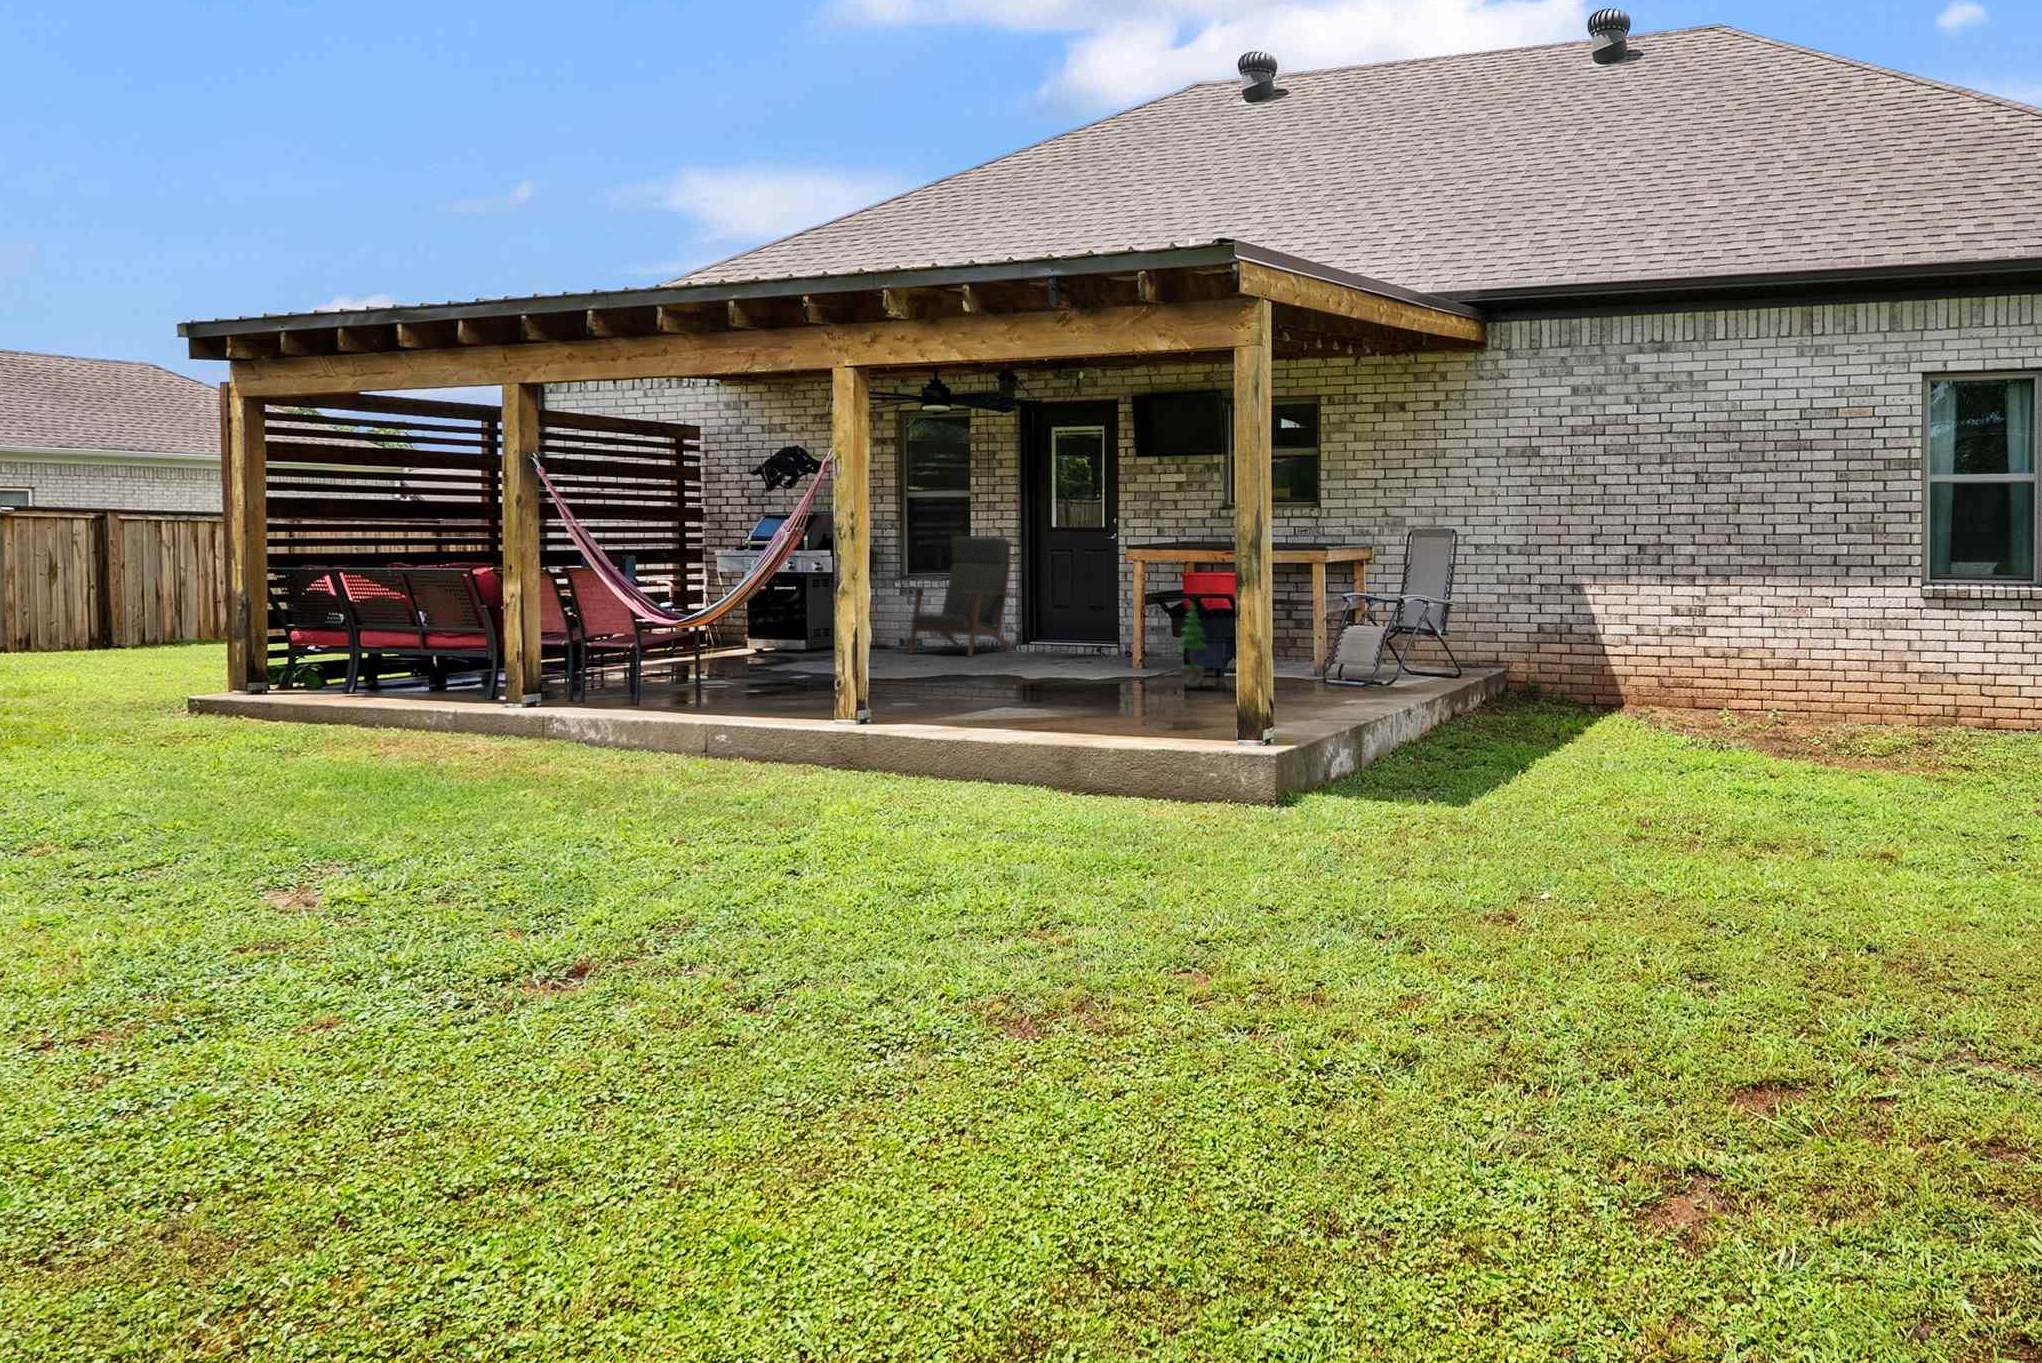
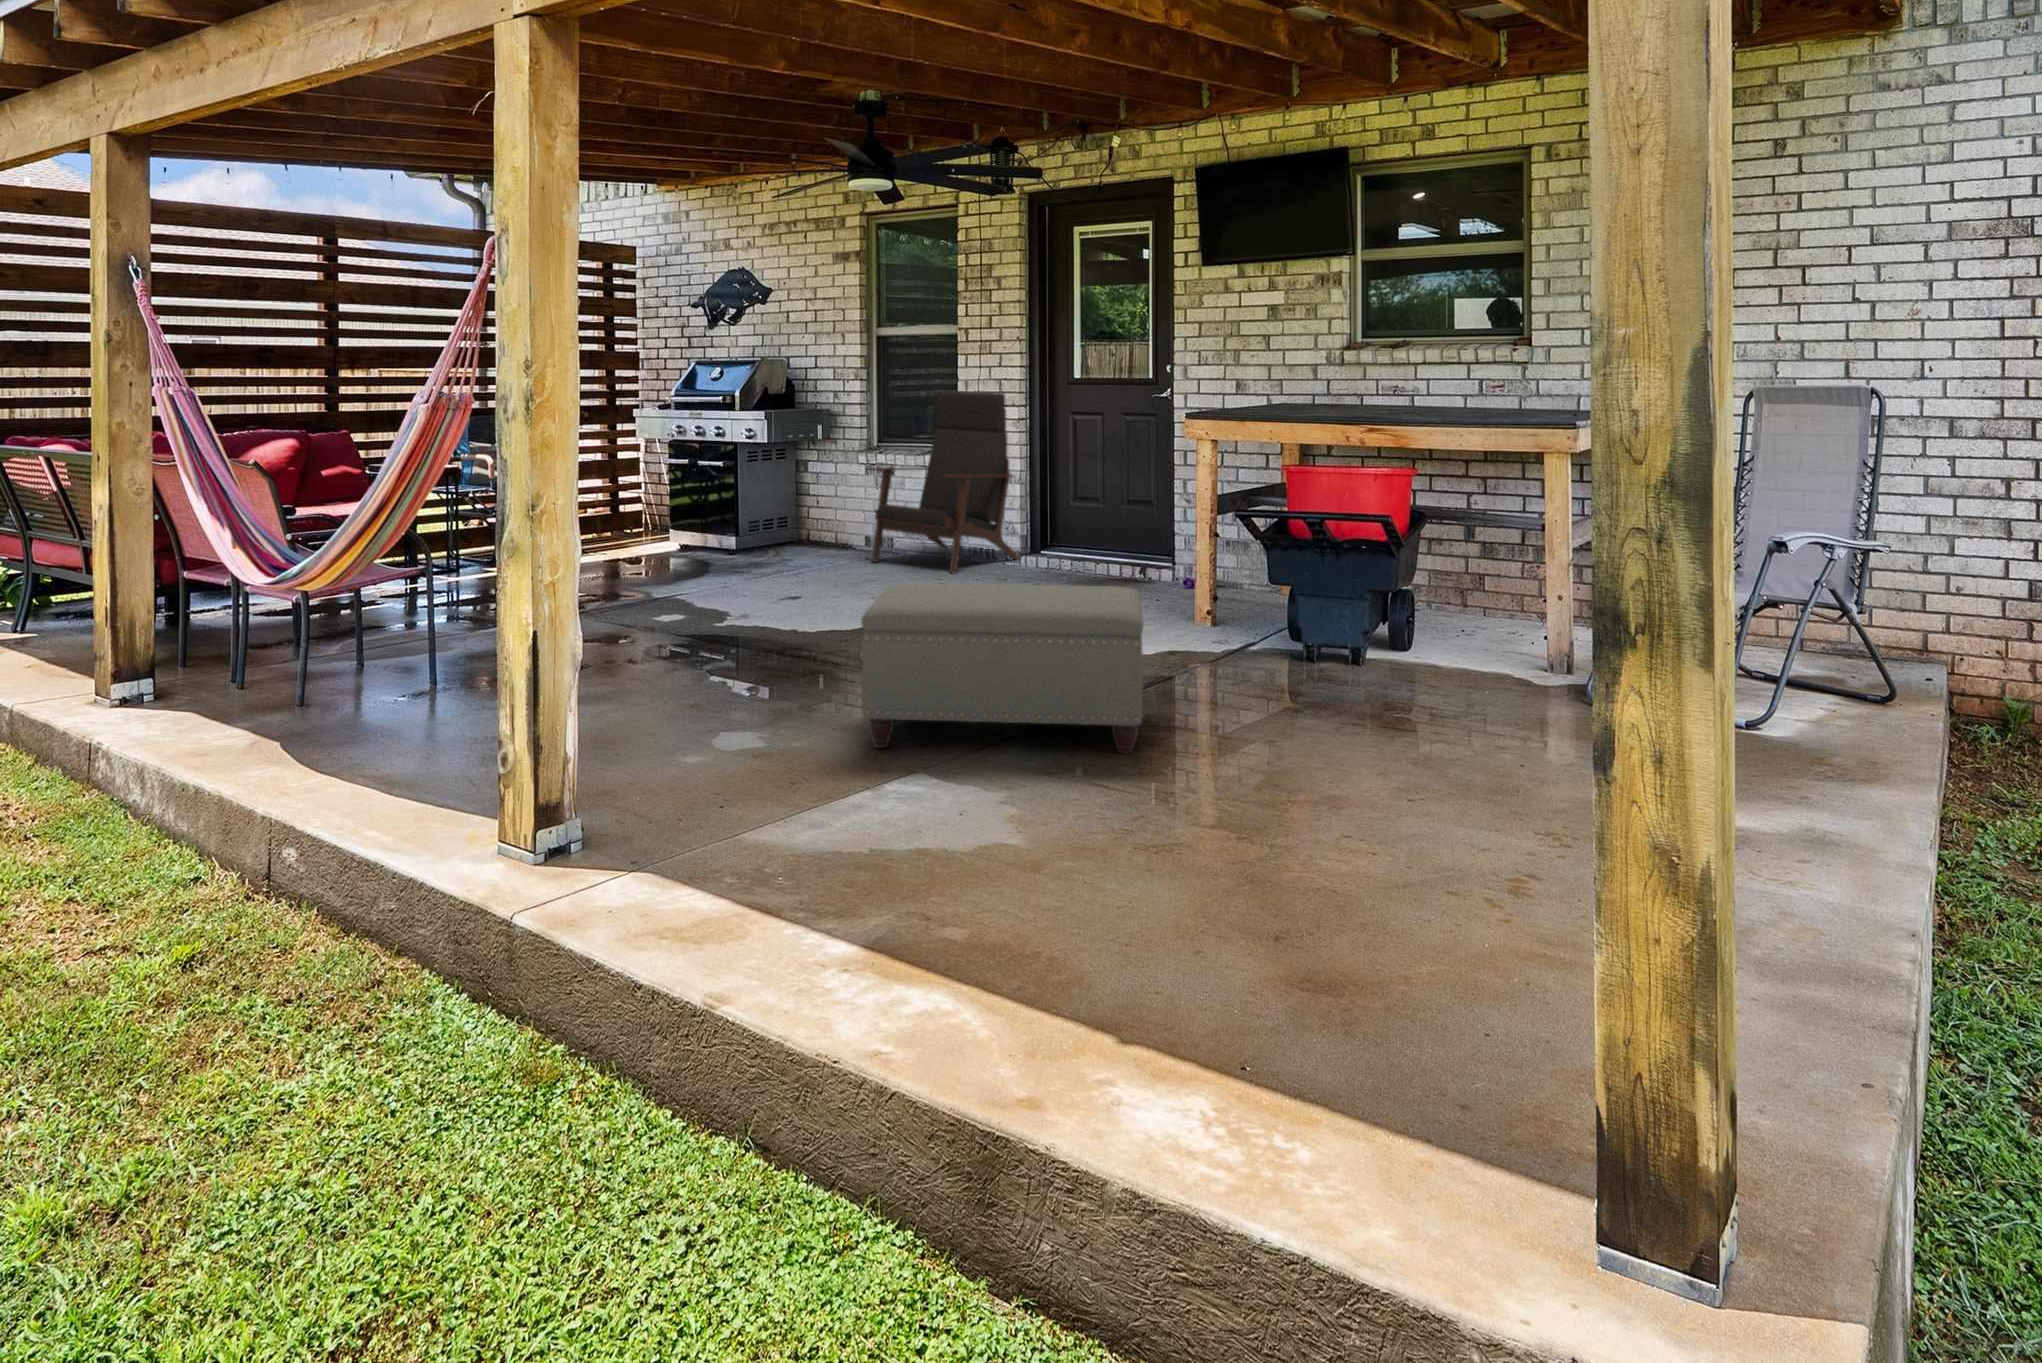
potted tree: present [1179,604,1206,687] -> none [1282,527,1342,692]
ottoman: none [957,630,1104,710] -> present [861,583,1143,753]

